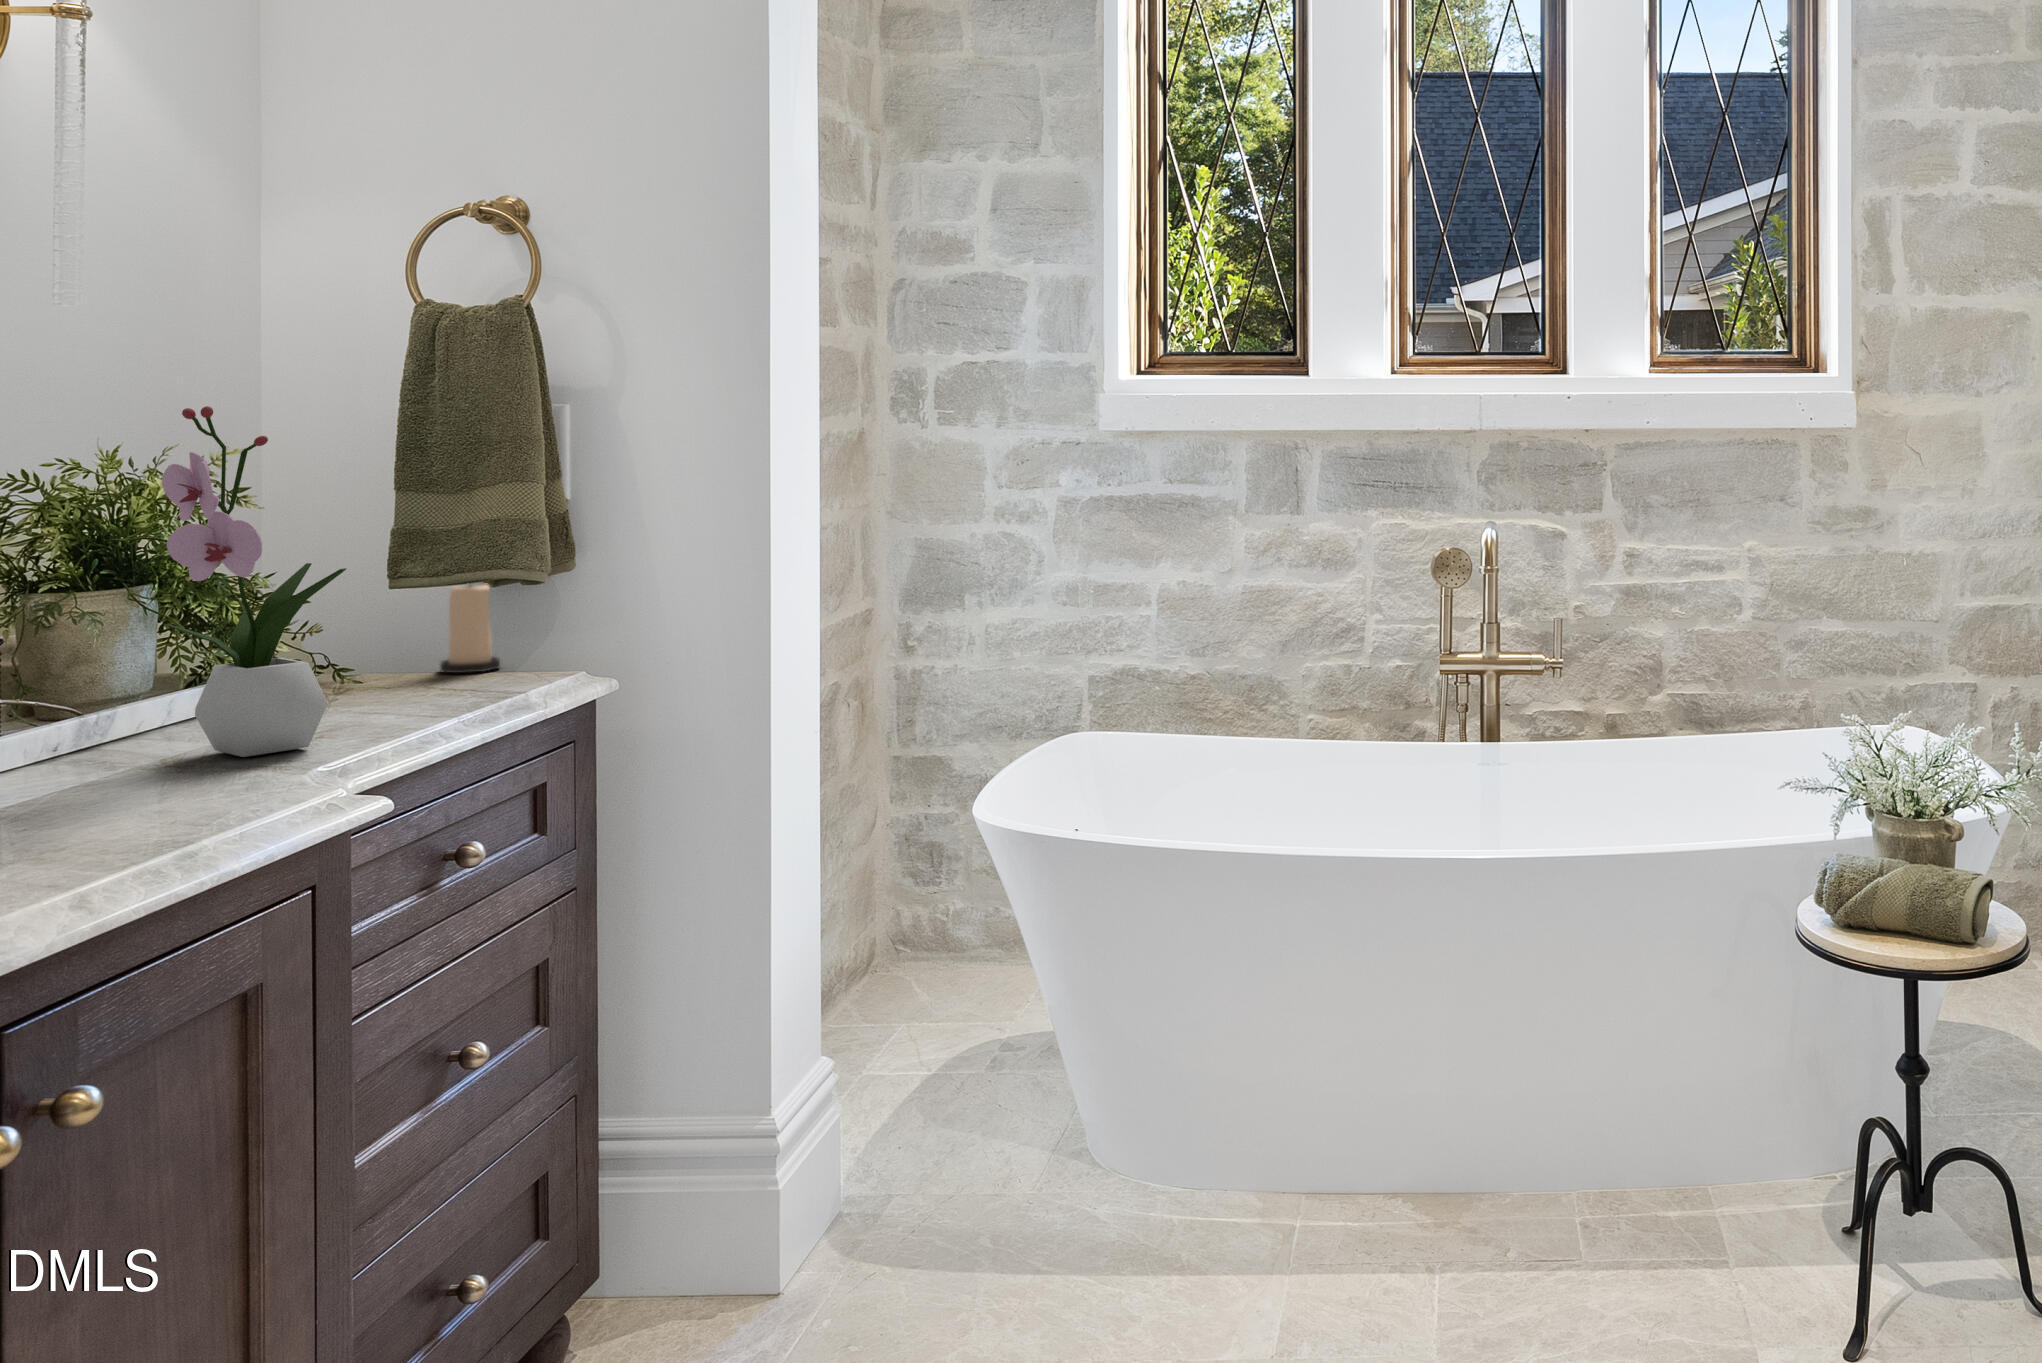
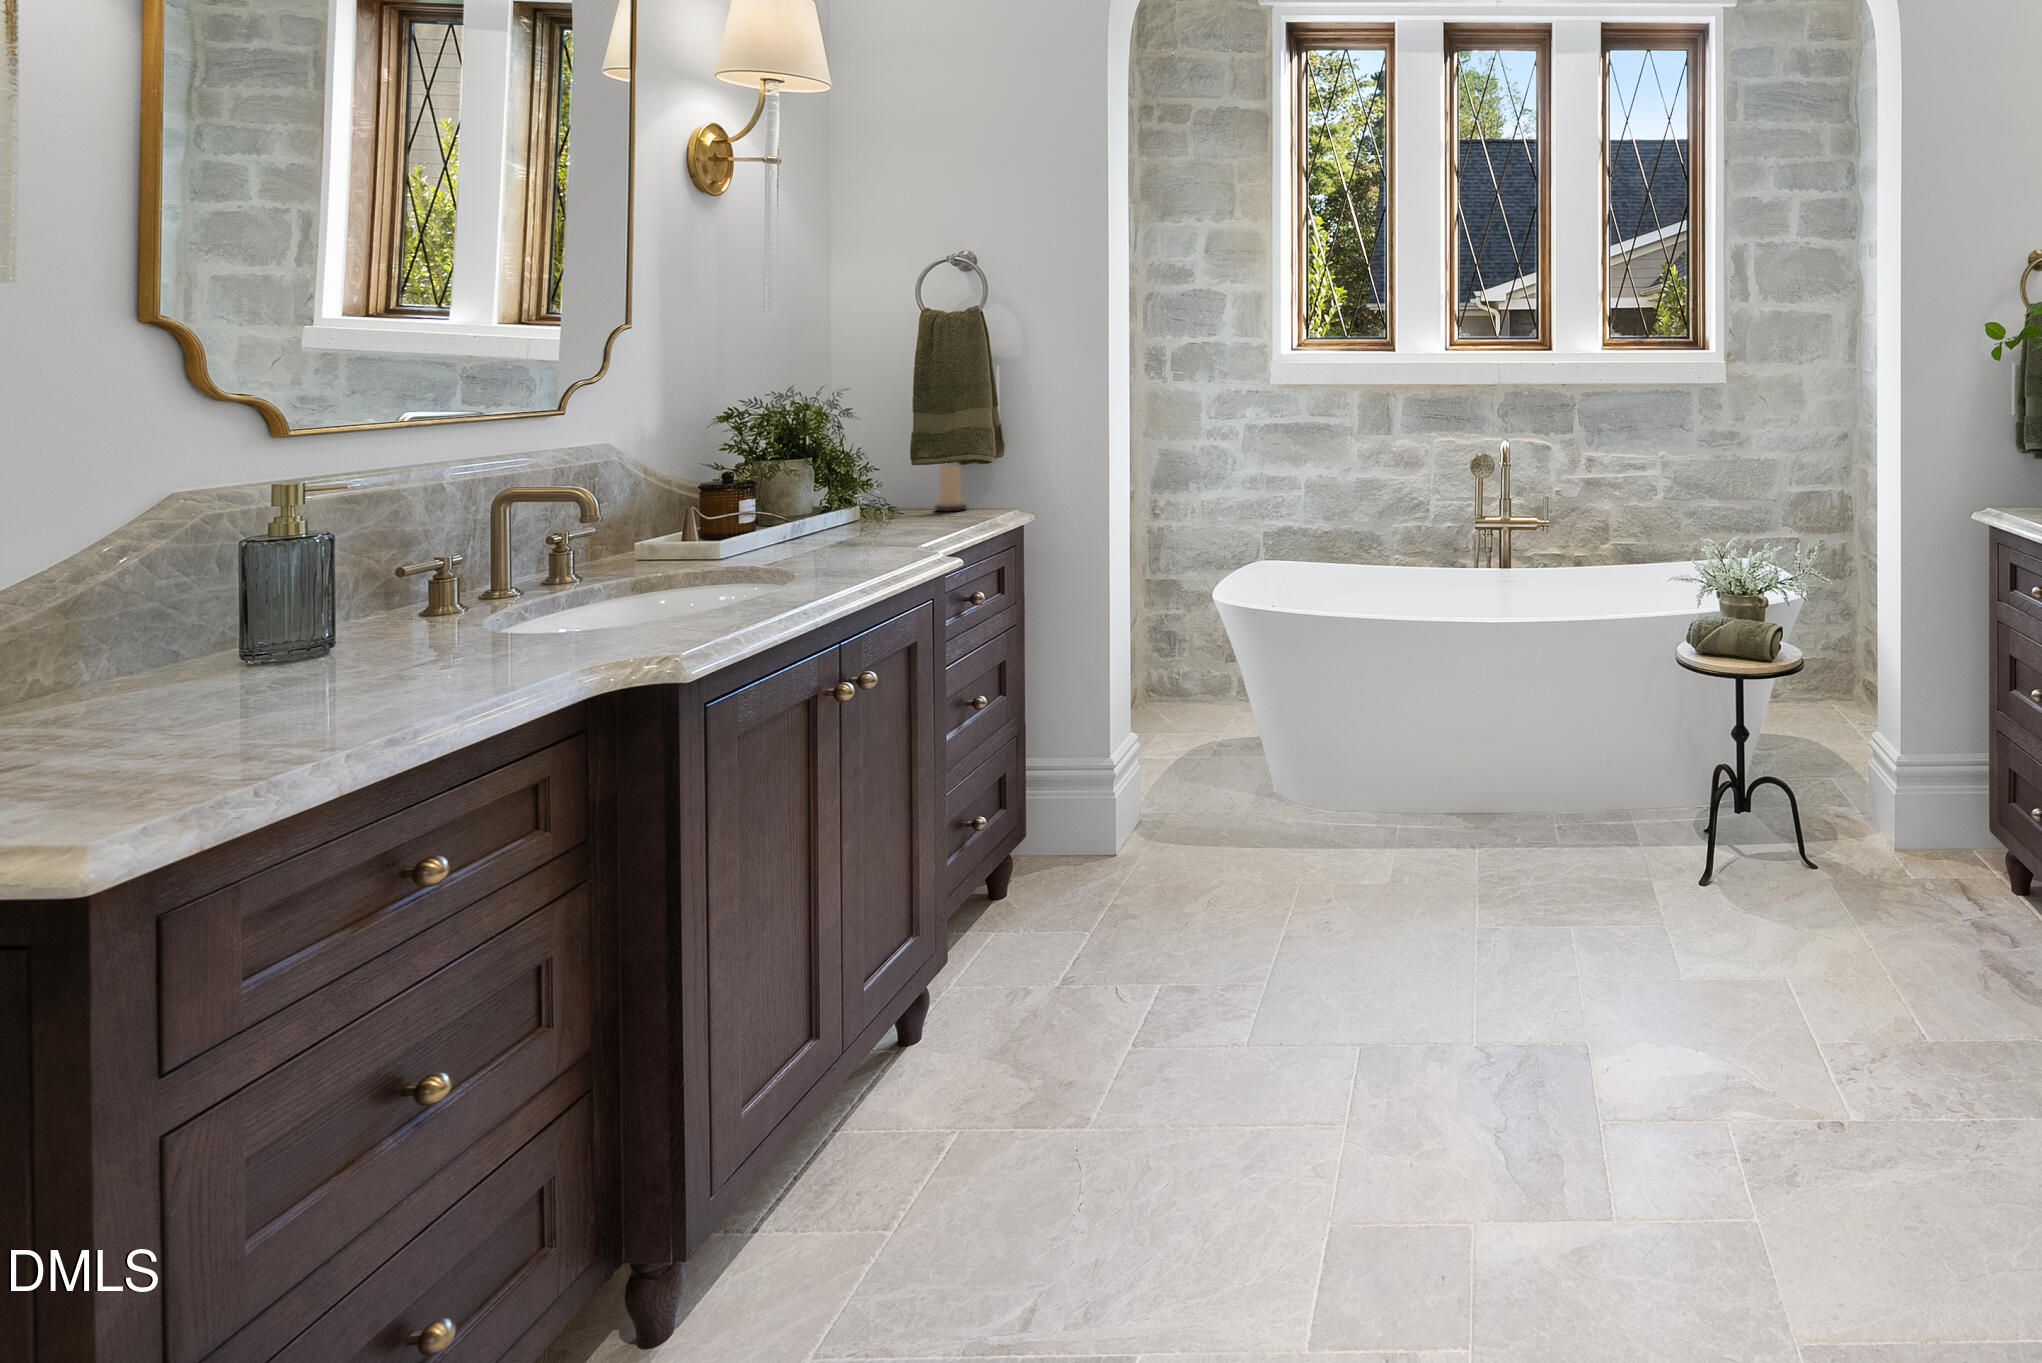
flower arrangement: present [162,406,346,757] -> none [834,364,923,542]

